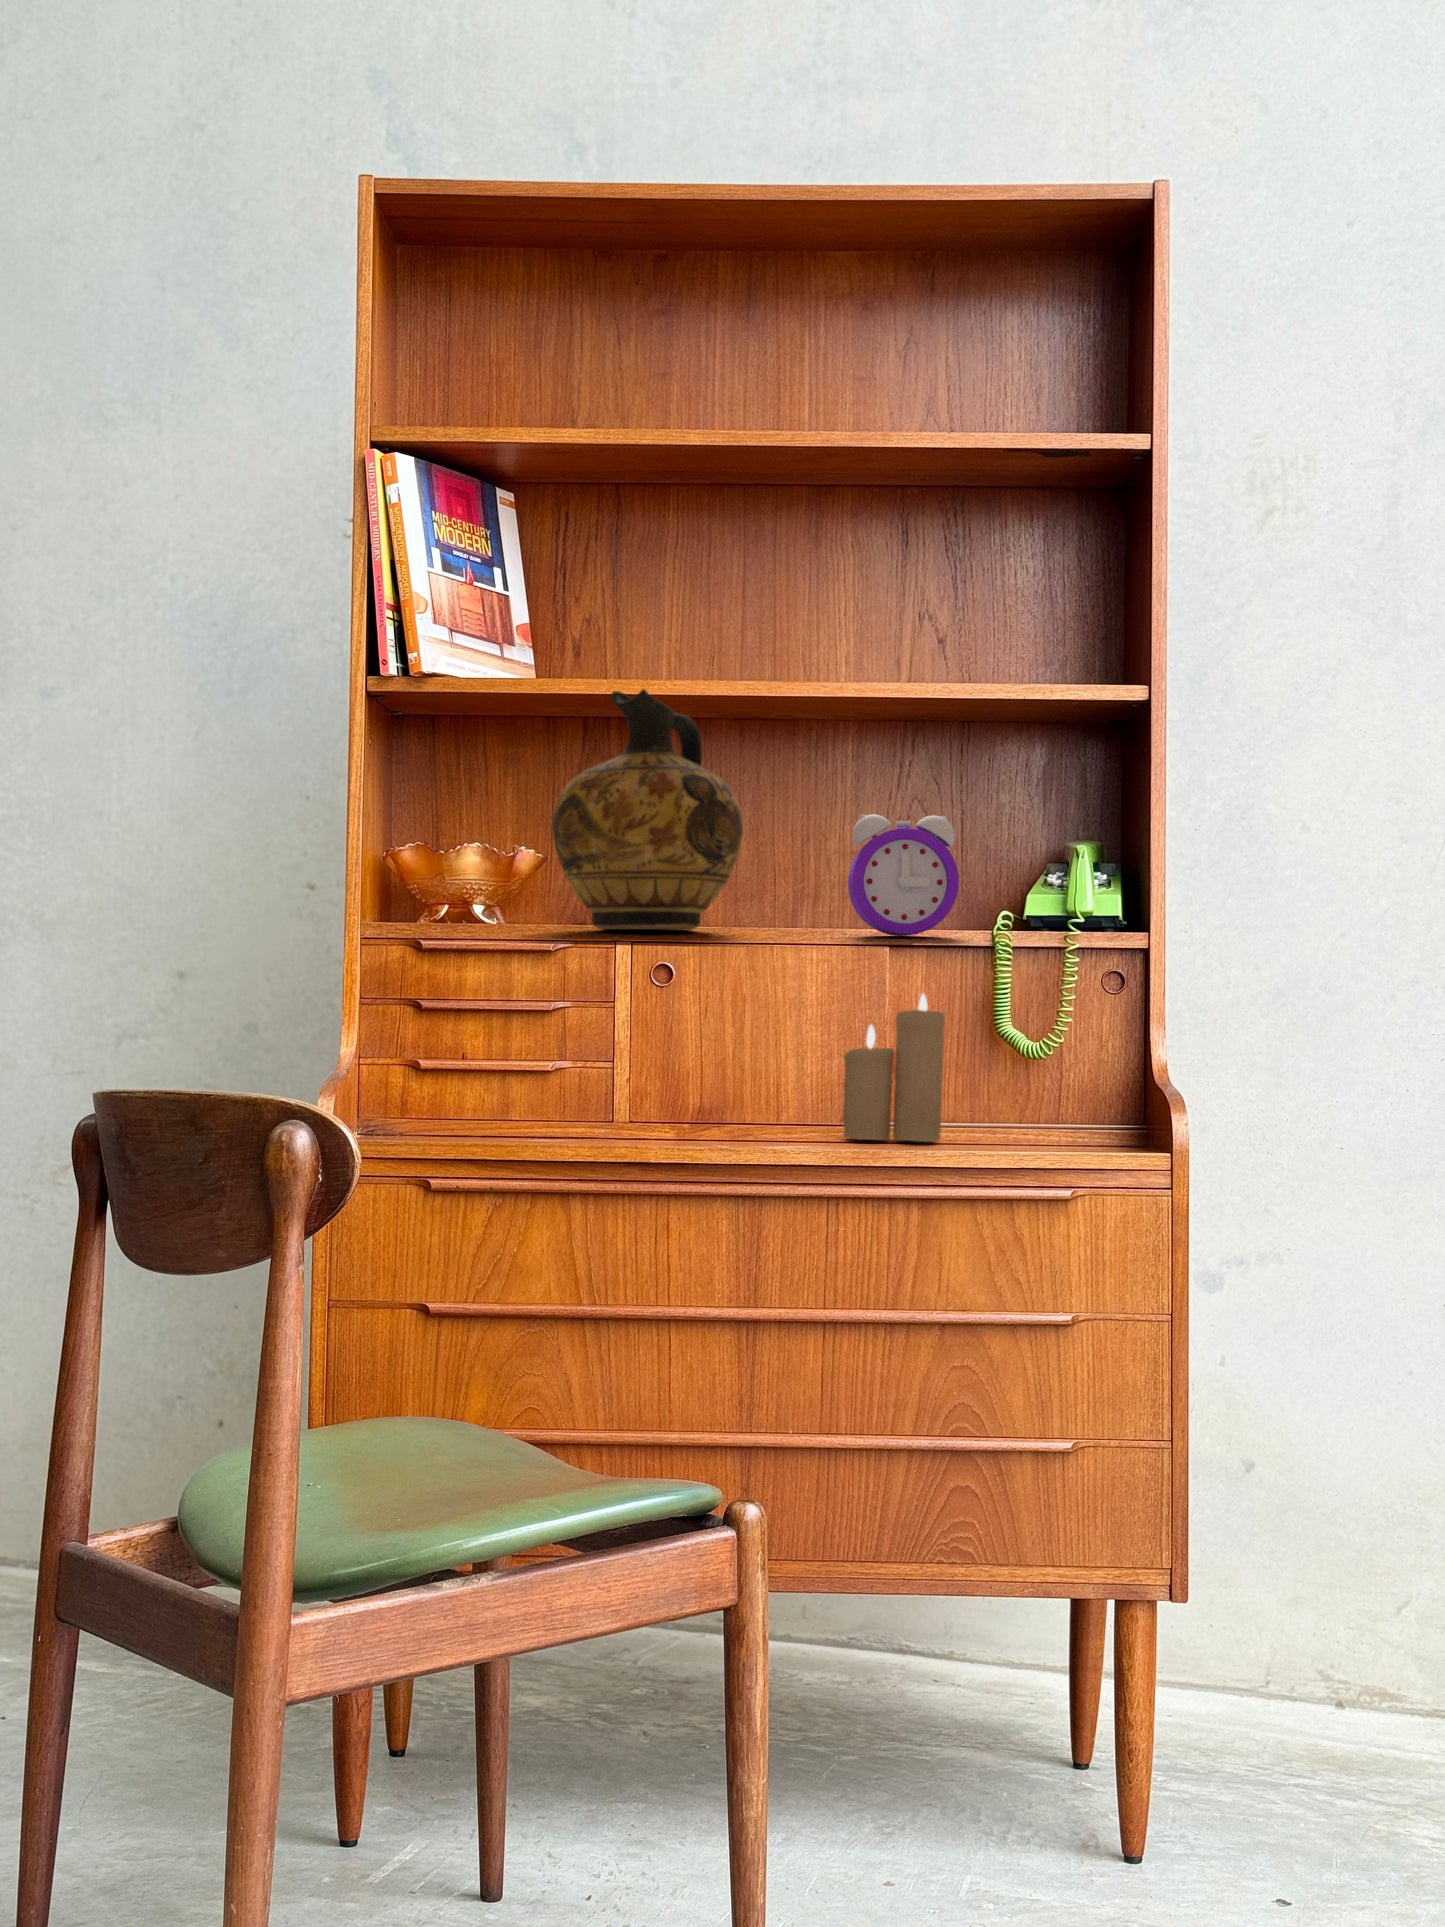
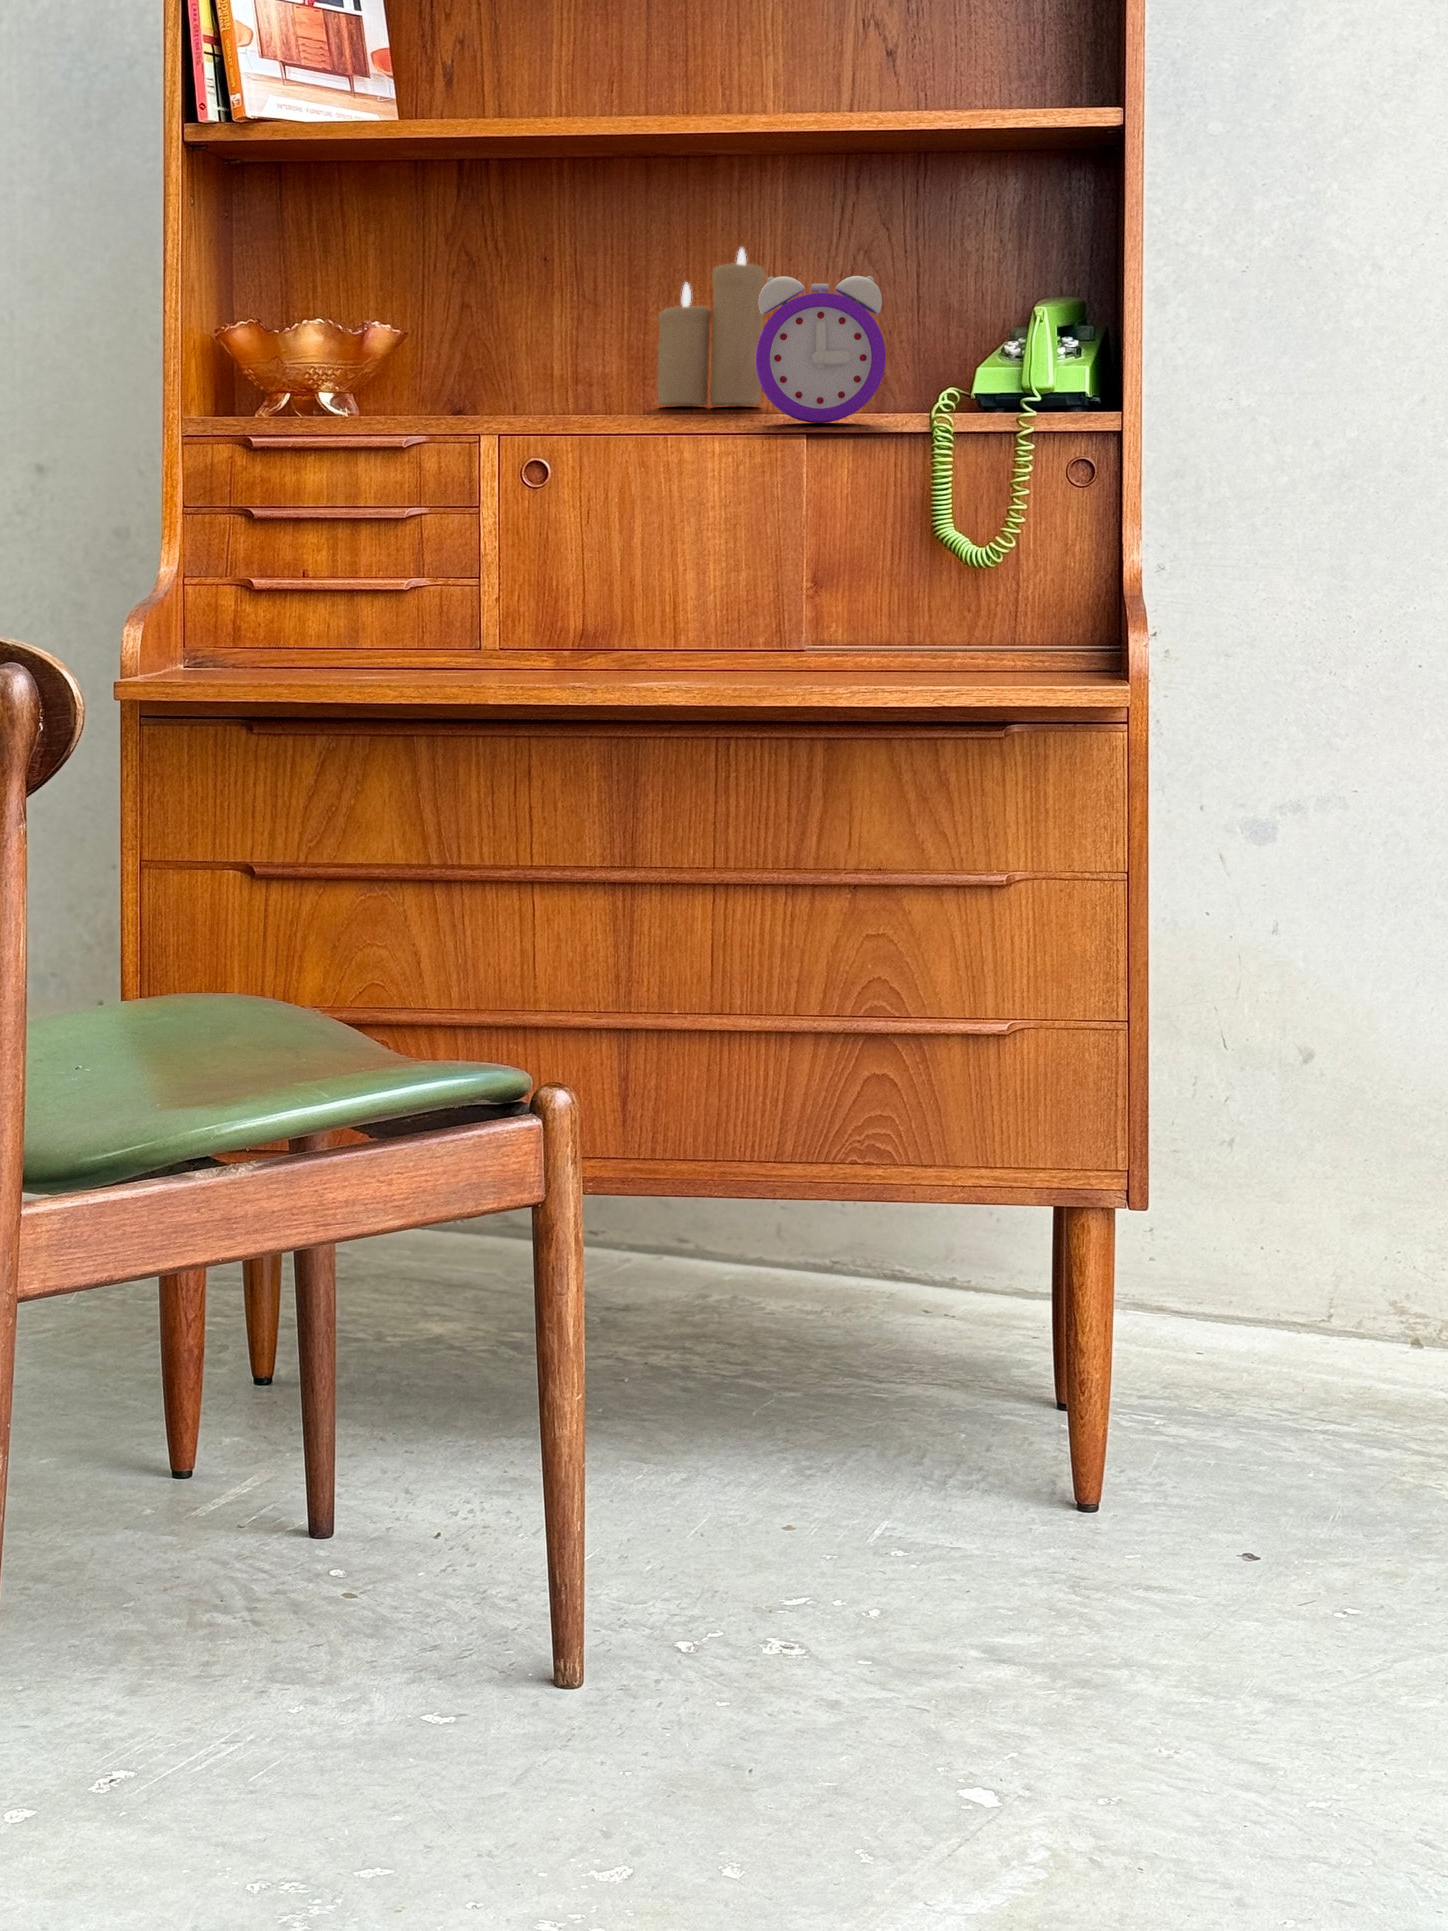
ceramic jug: present [552,689,743,931] -> none [403,131,630,421]
candle: present [842,994,945,1142] -> present [656,248,765,406]

